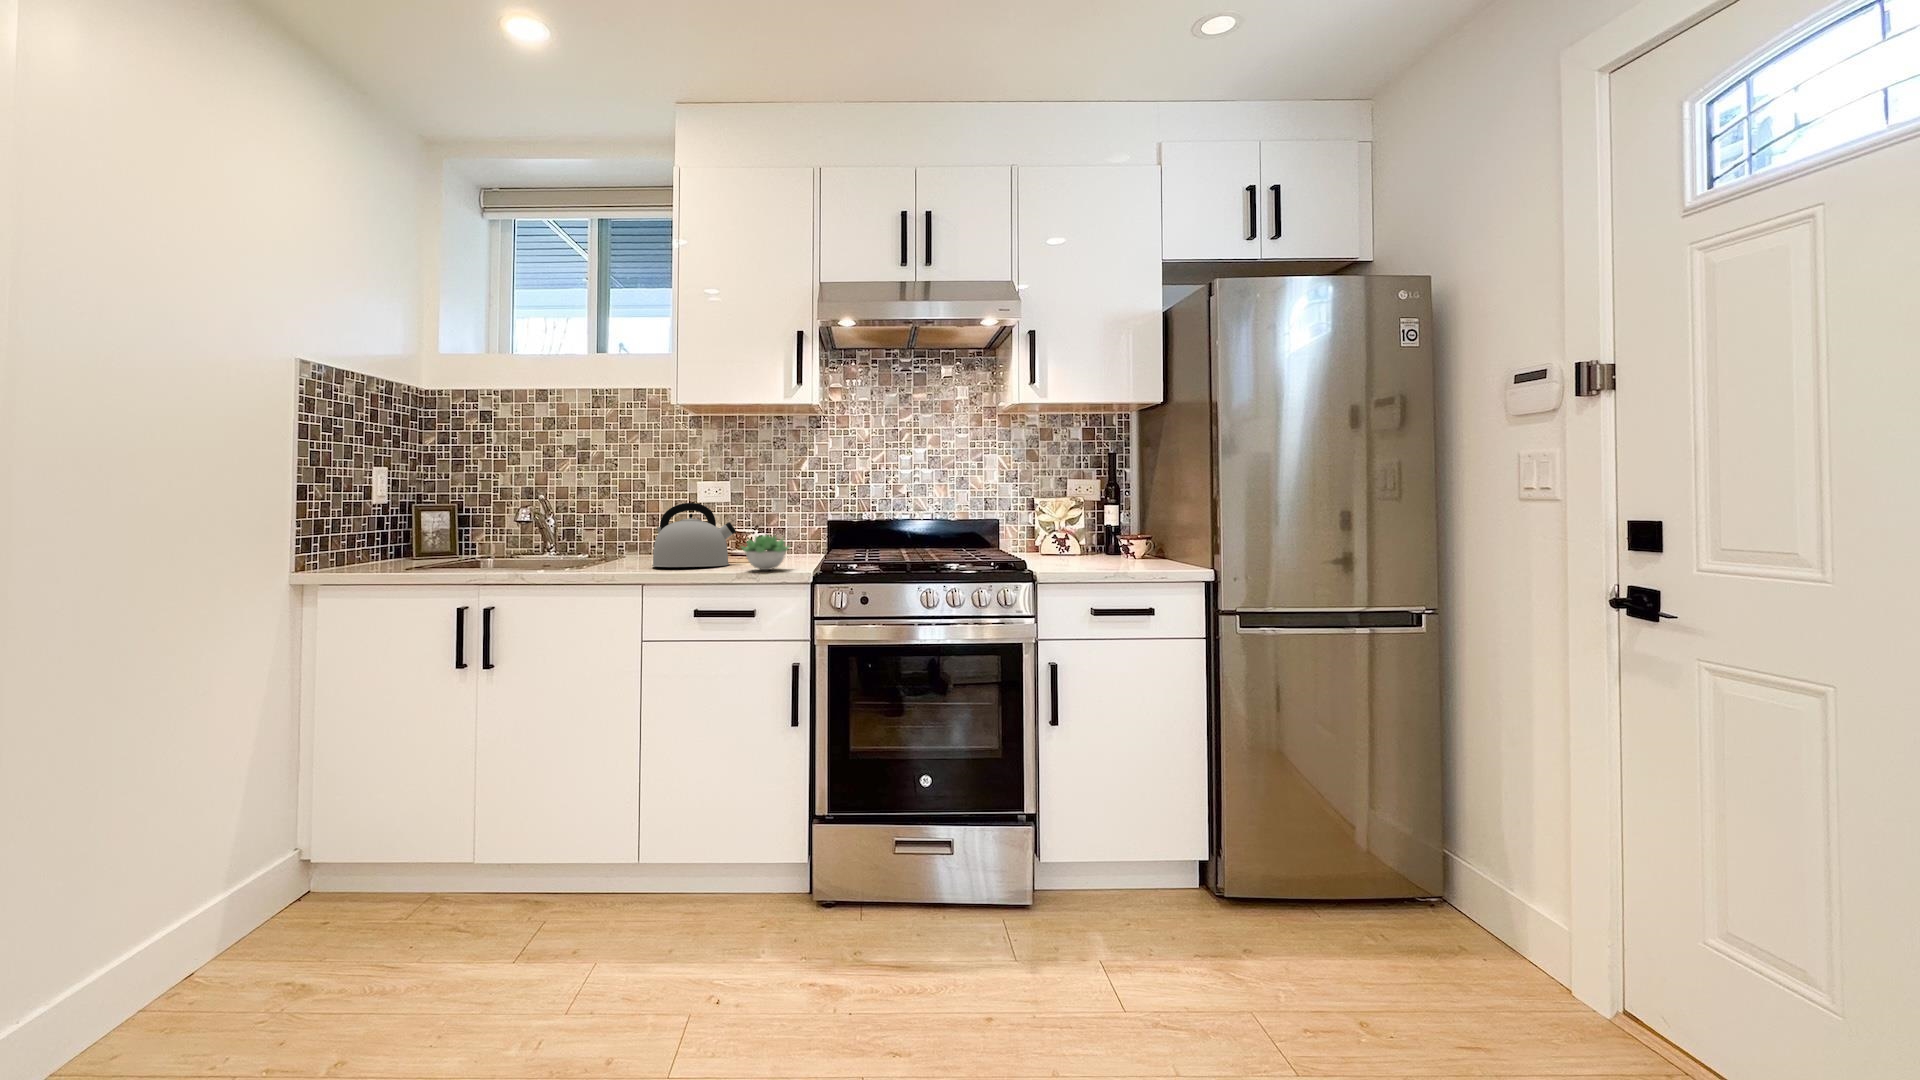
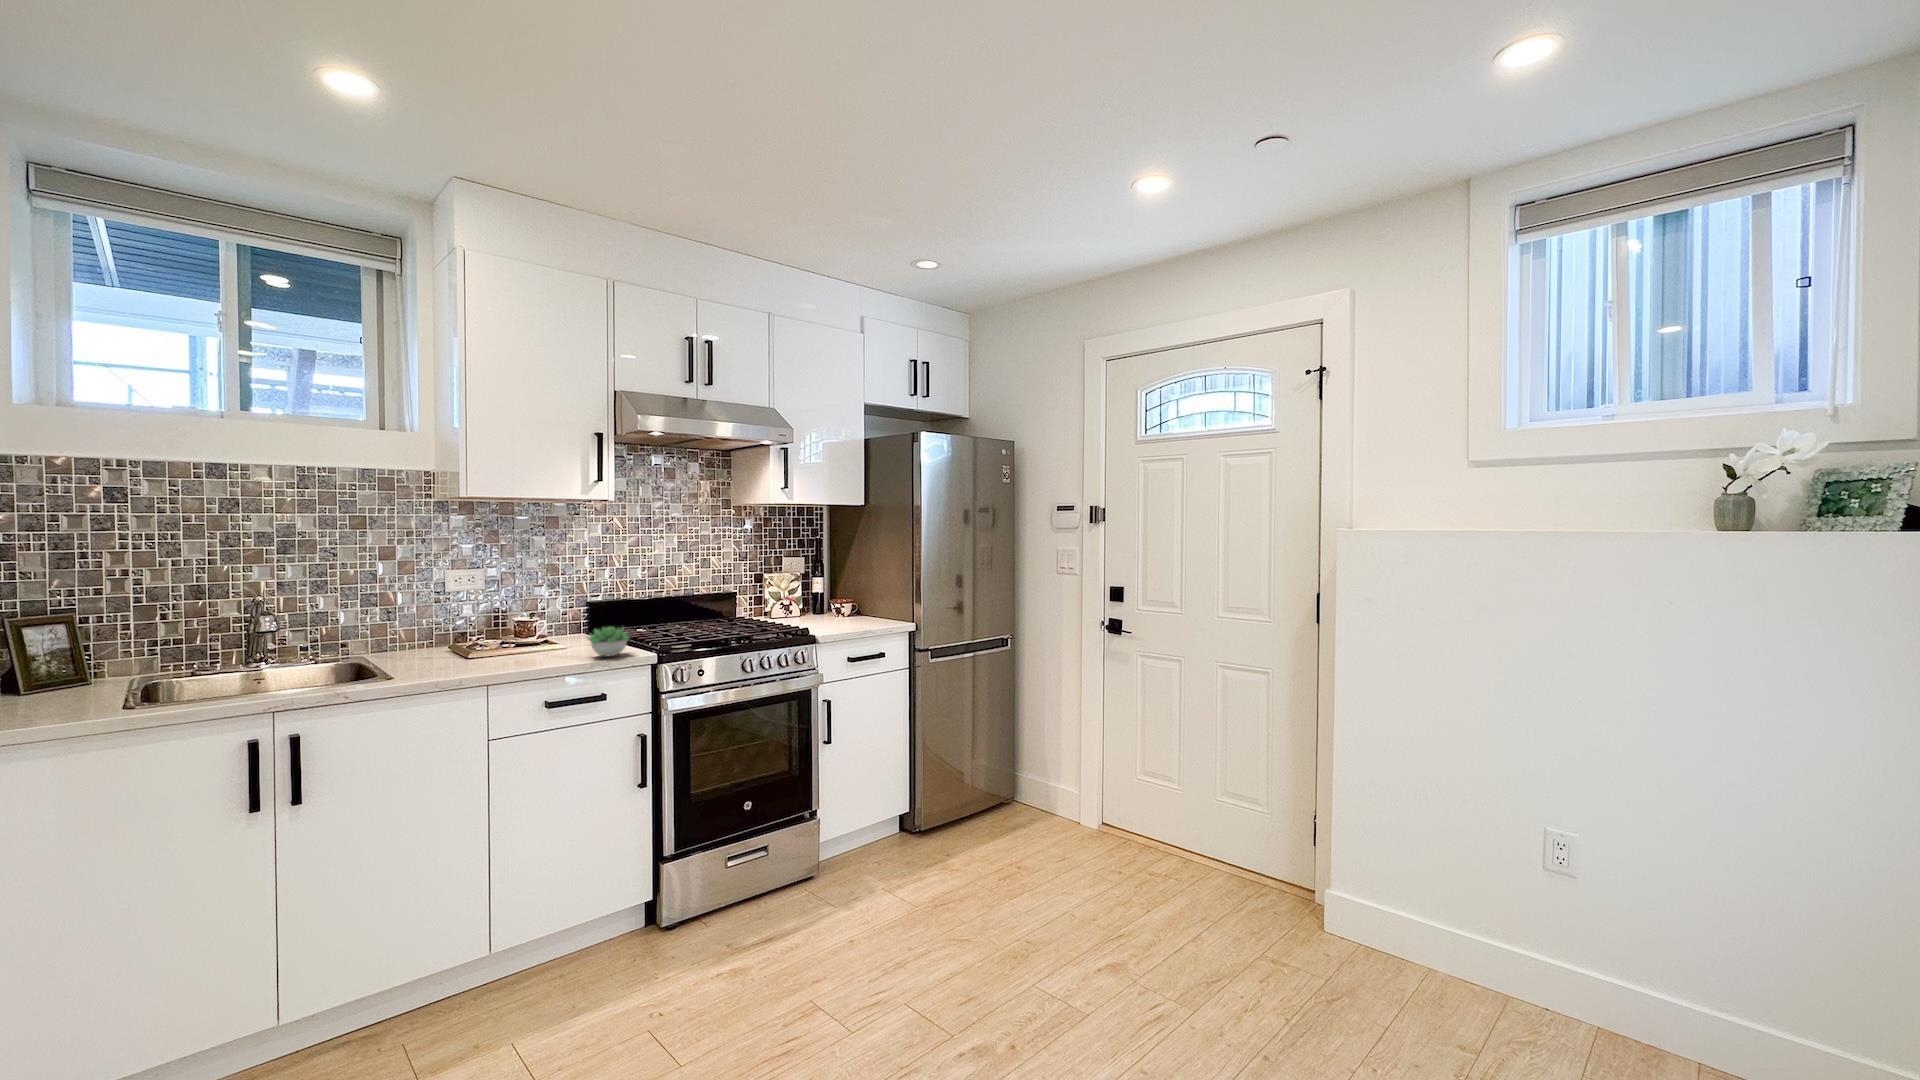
kettle: present [652,503,736,567] -> none [467,601,552,665]

